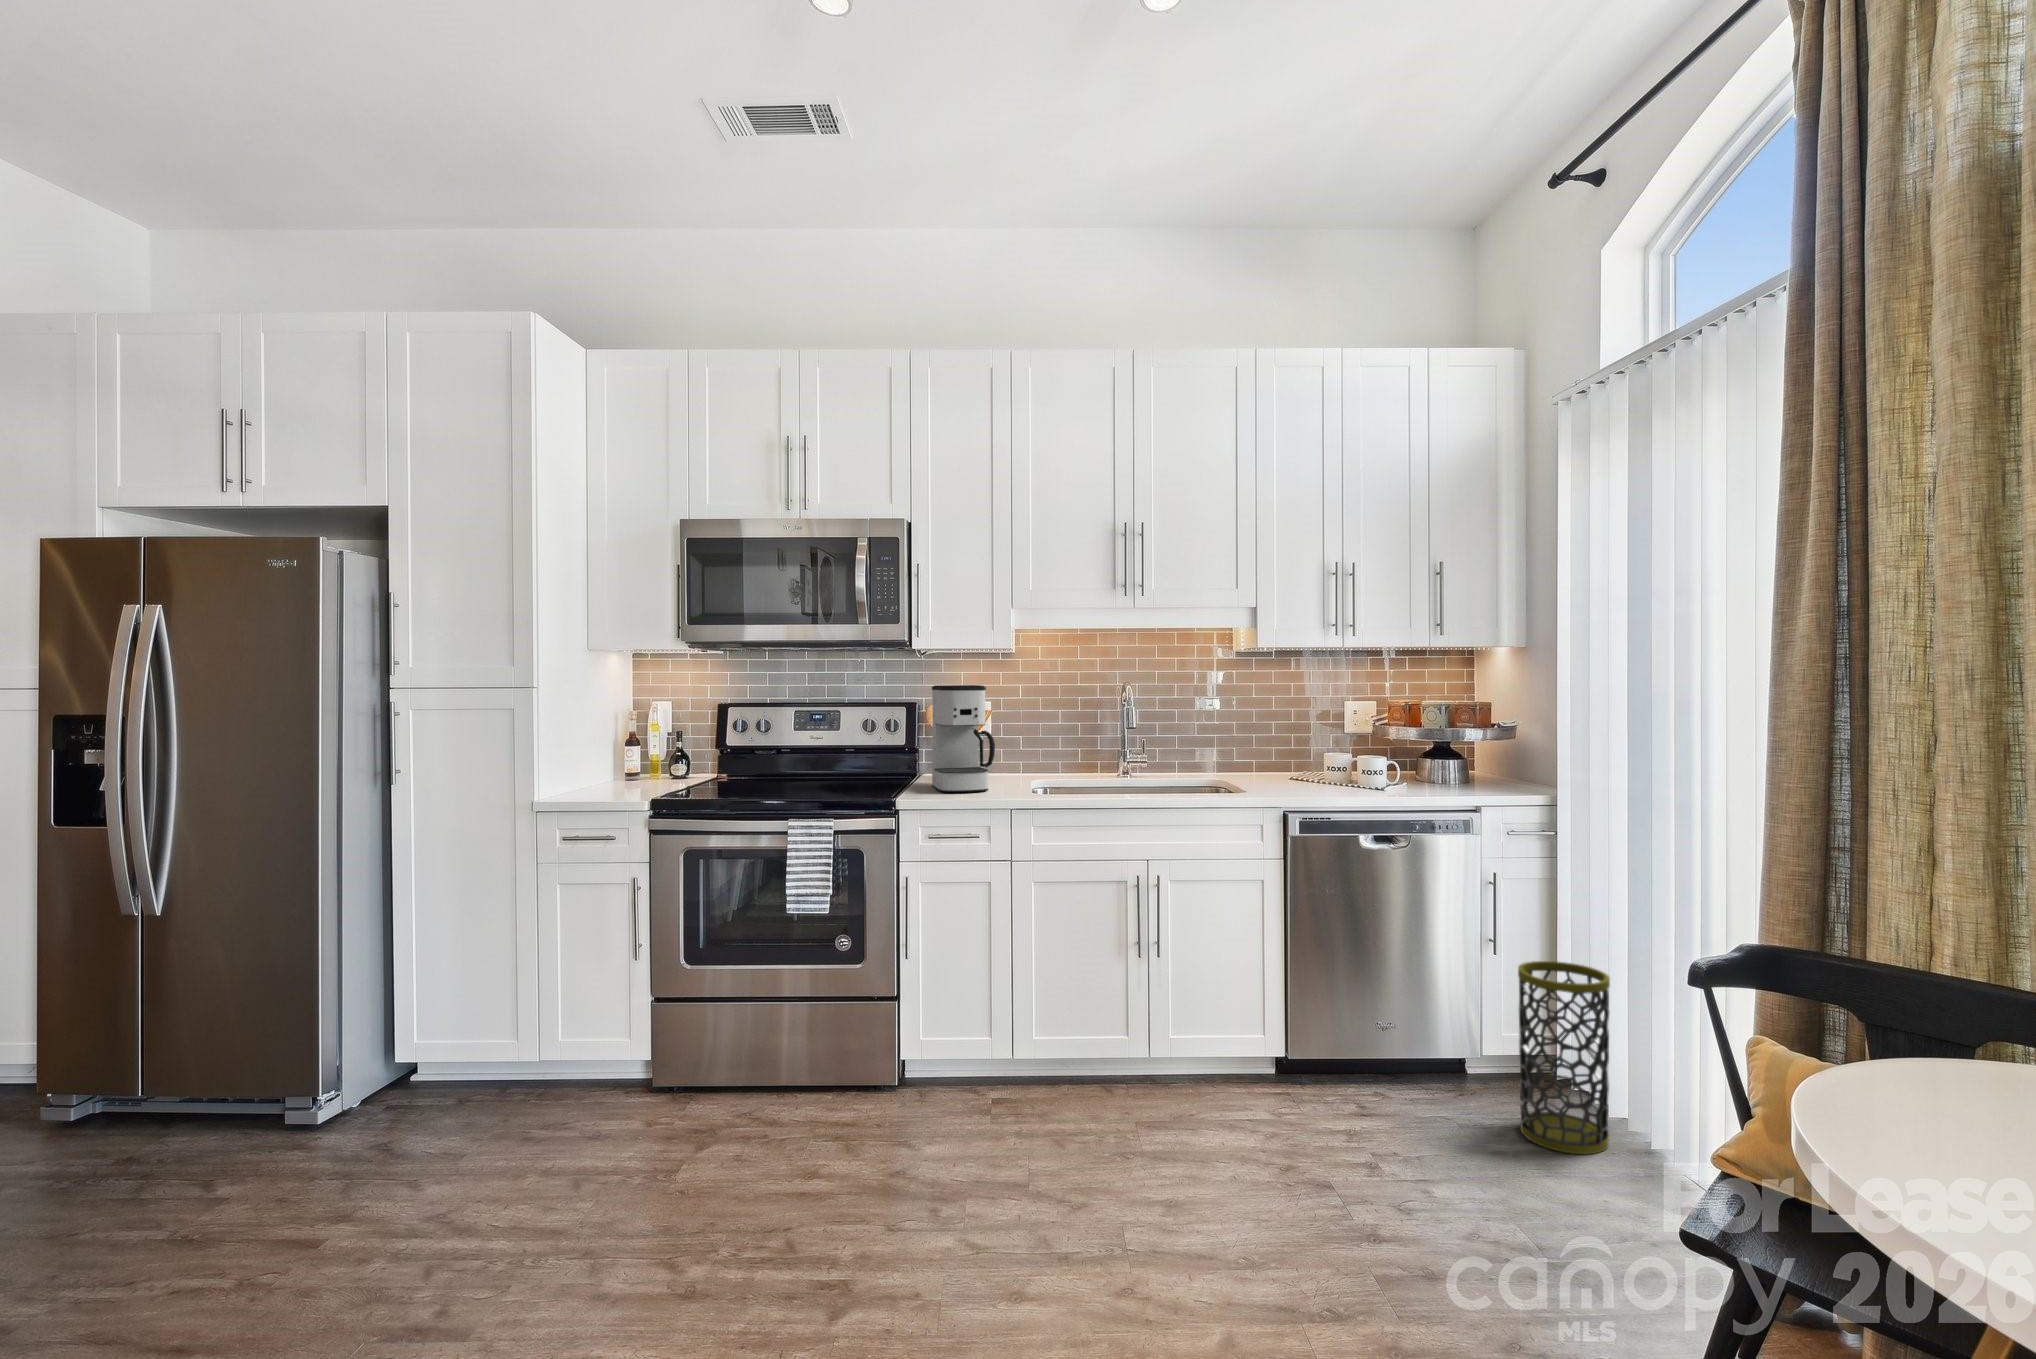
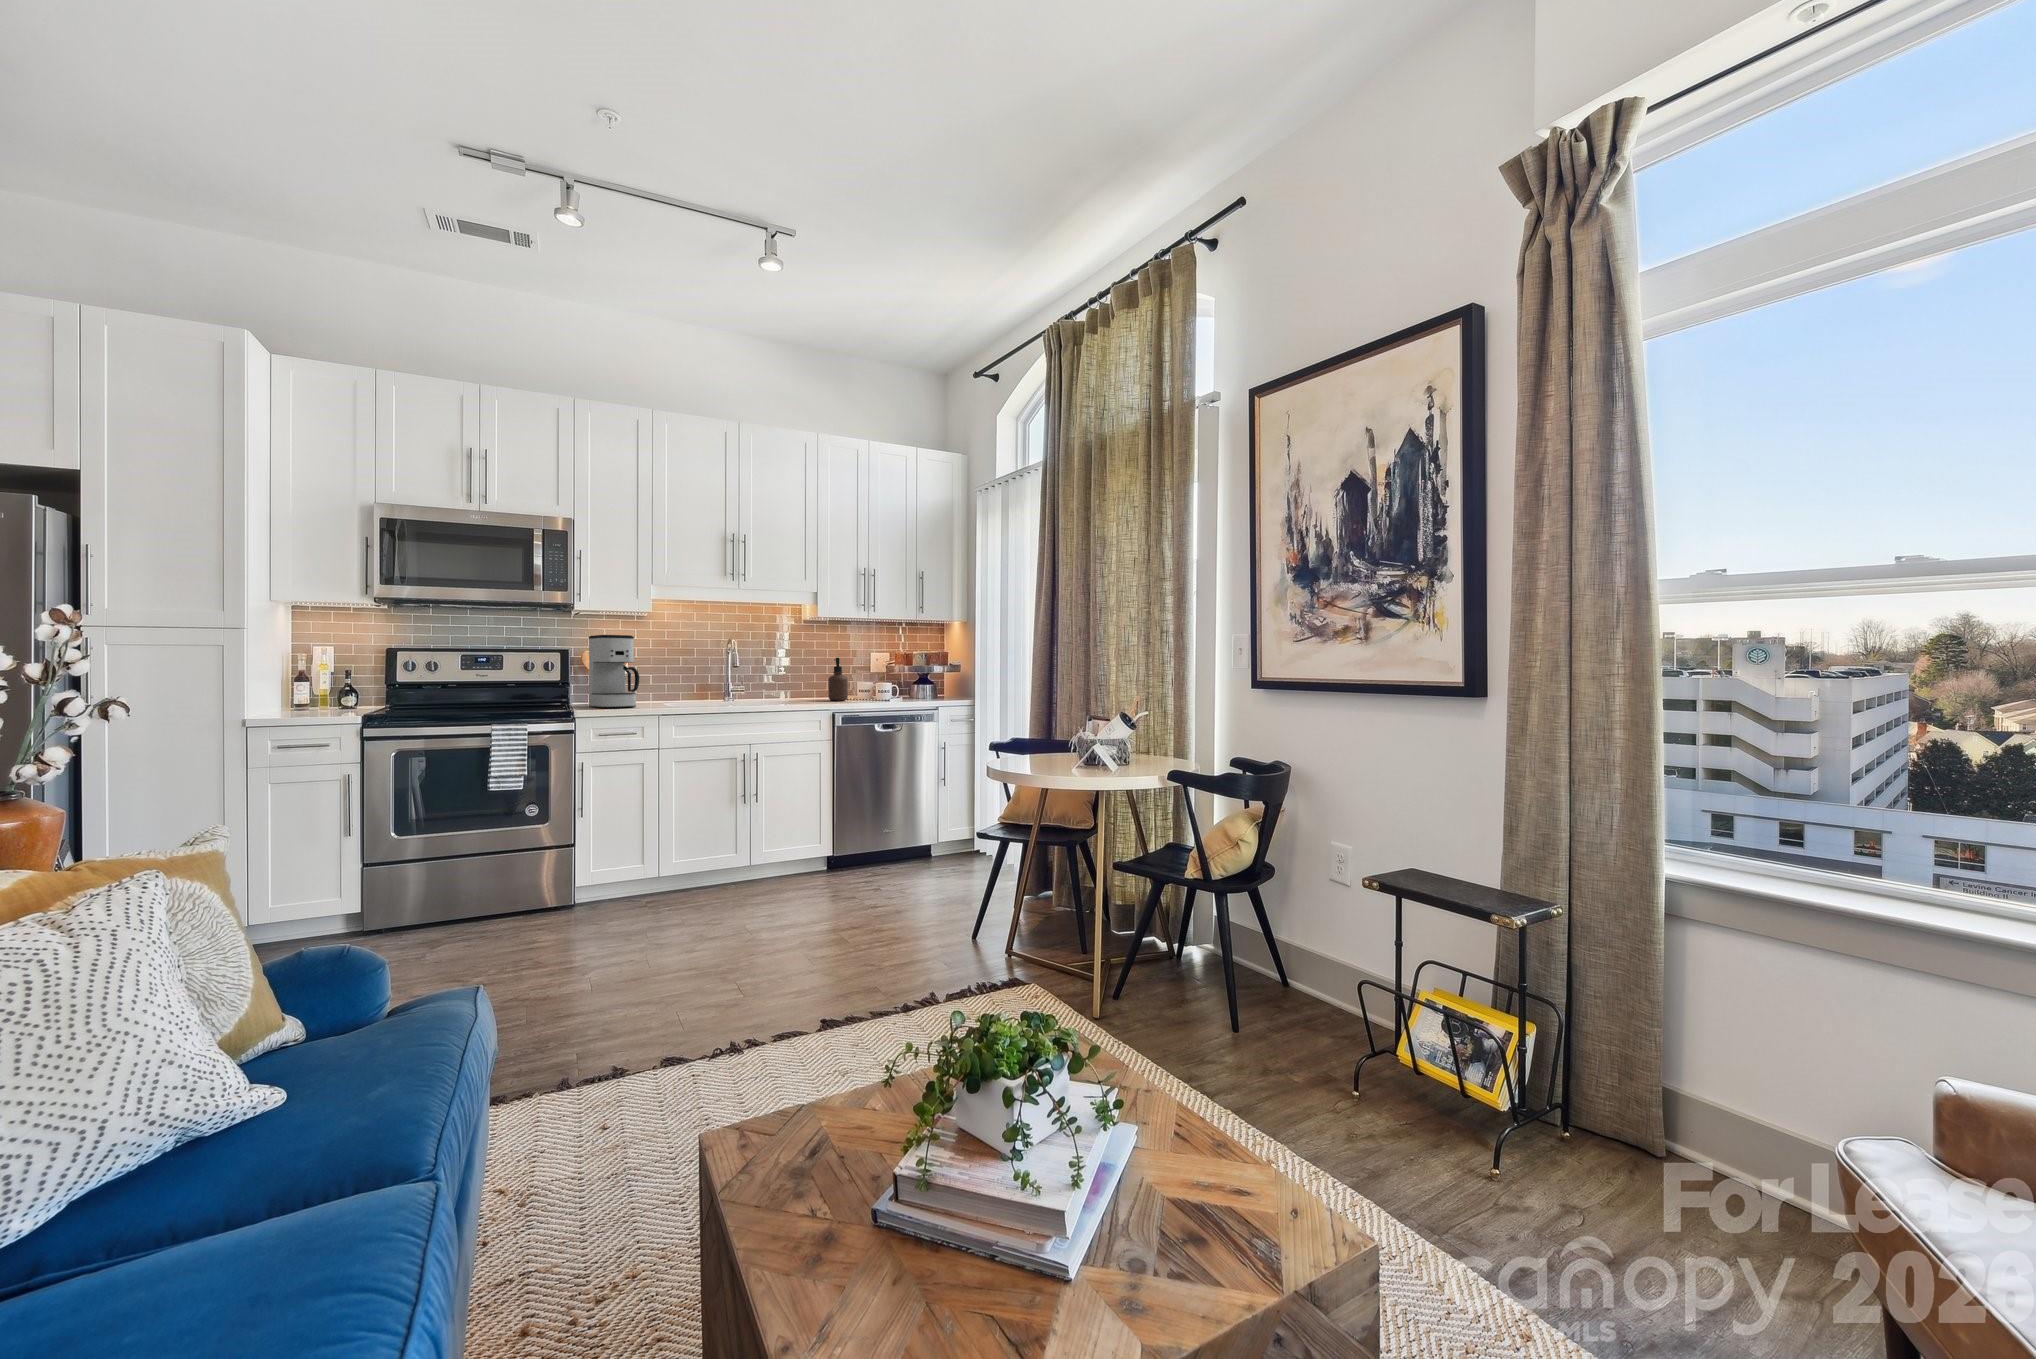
soap dispenser: none [1279,712,1311,783] -> present [828,658,848,701]
trash can: present [1518,961,1610,1154] -> none [962,783,1004,876]

